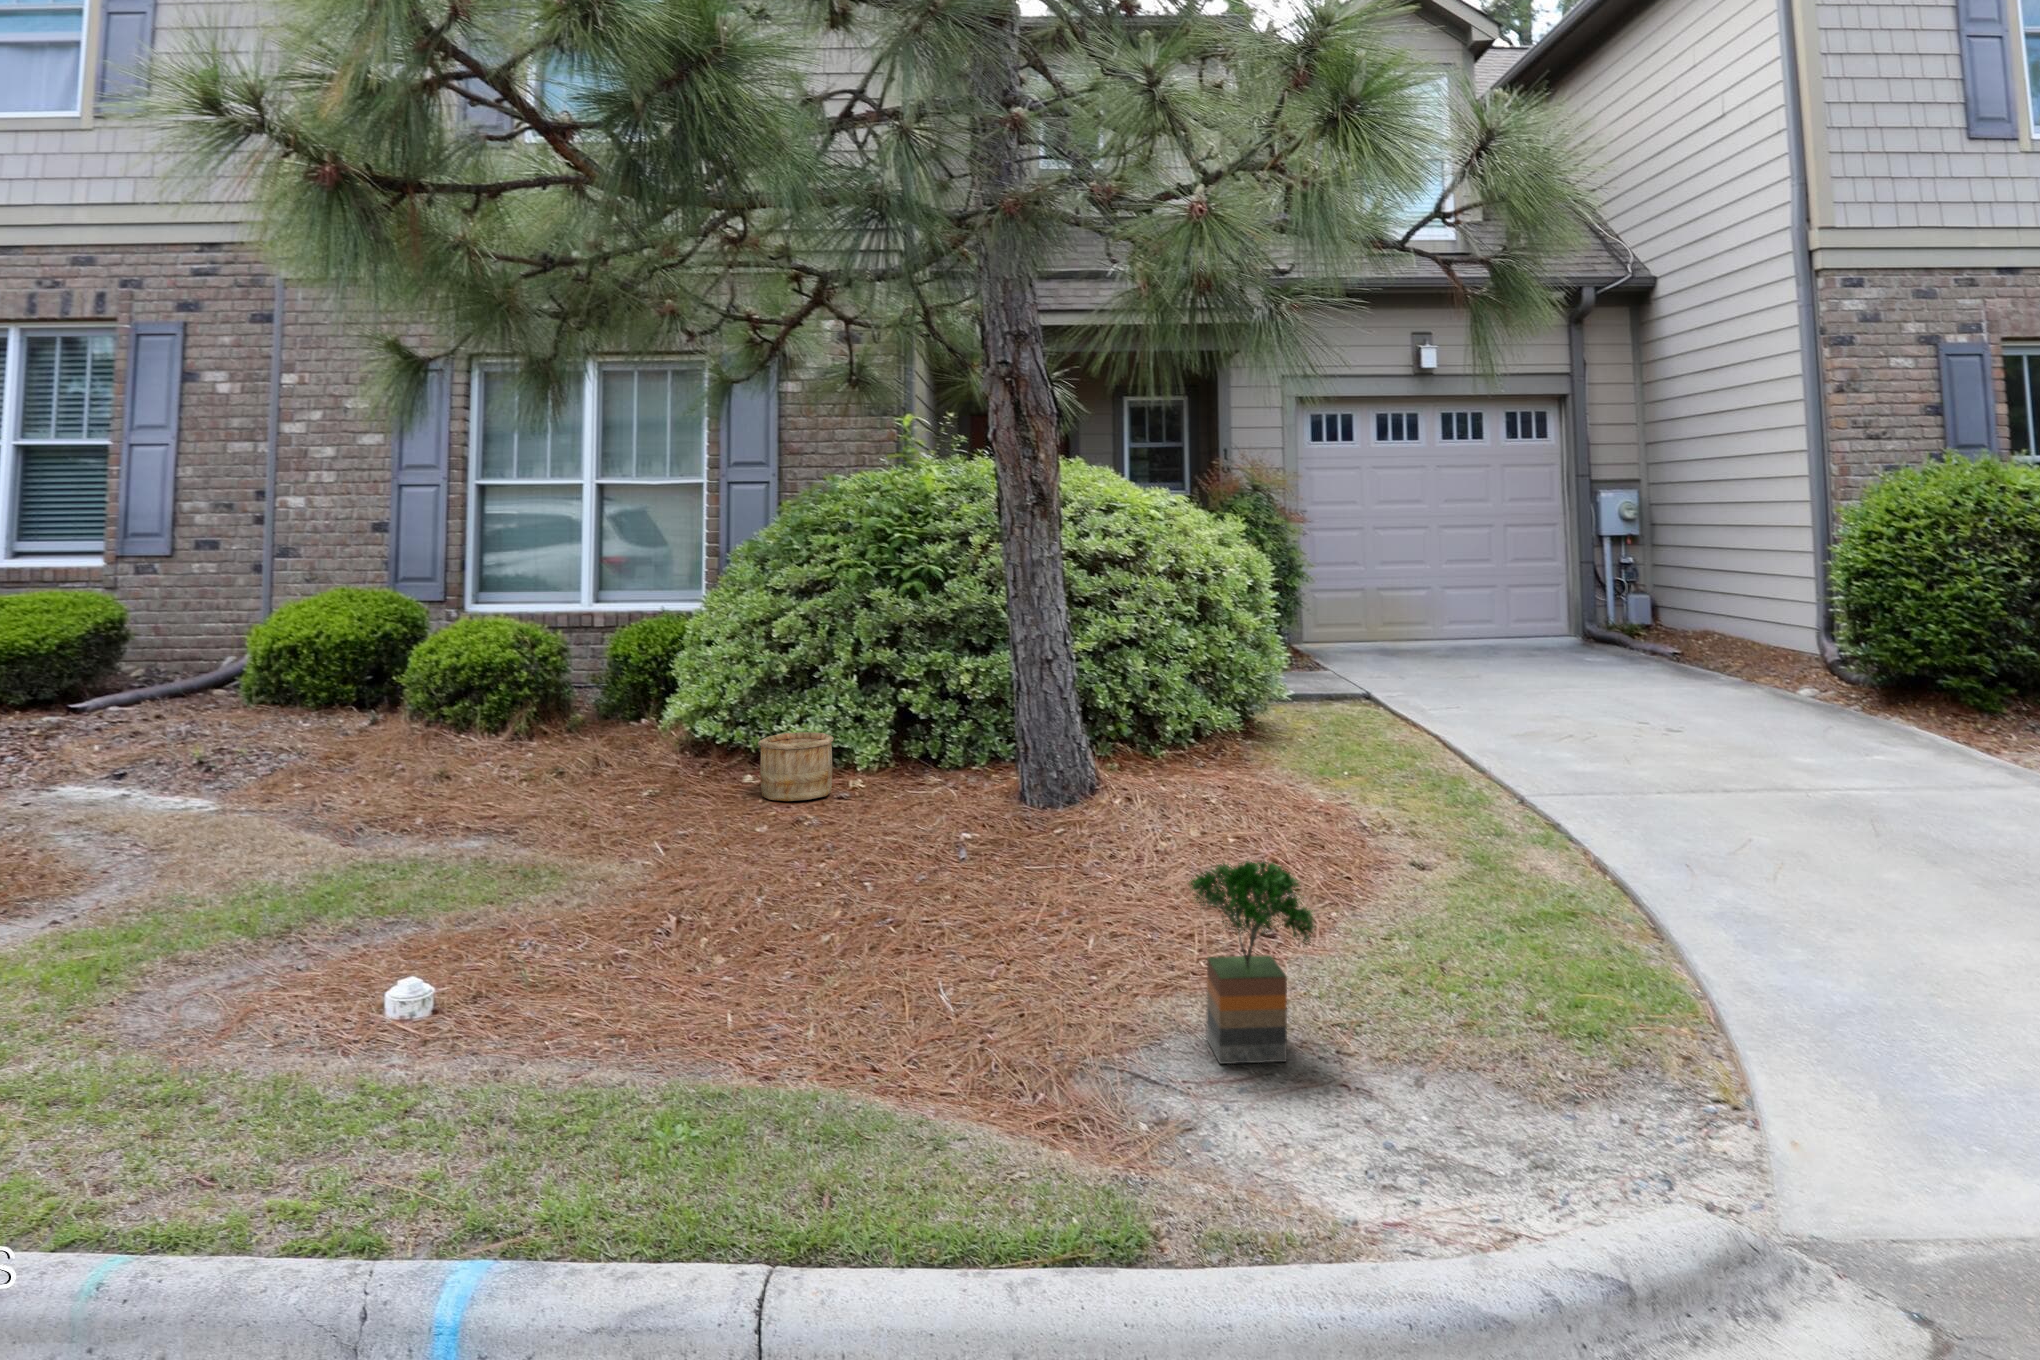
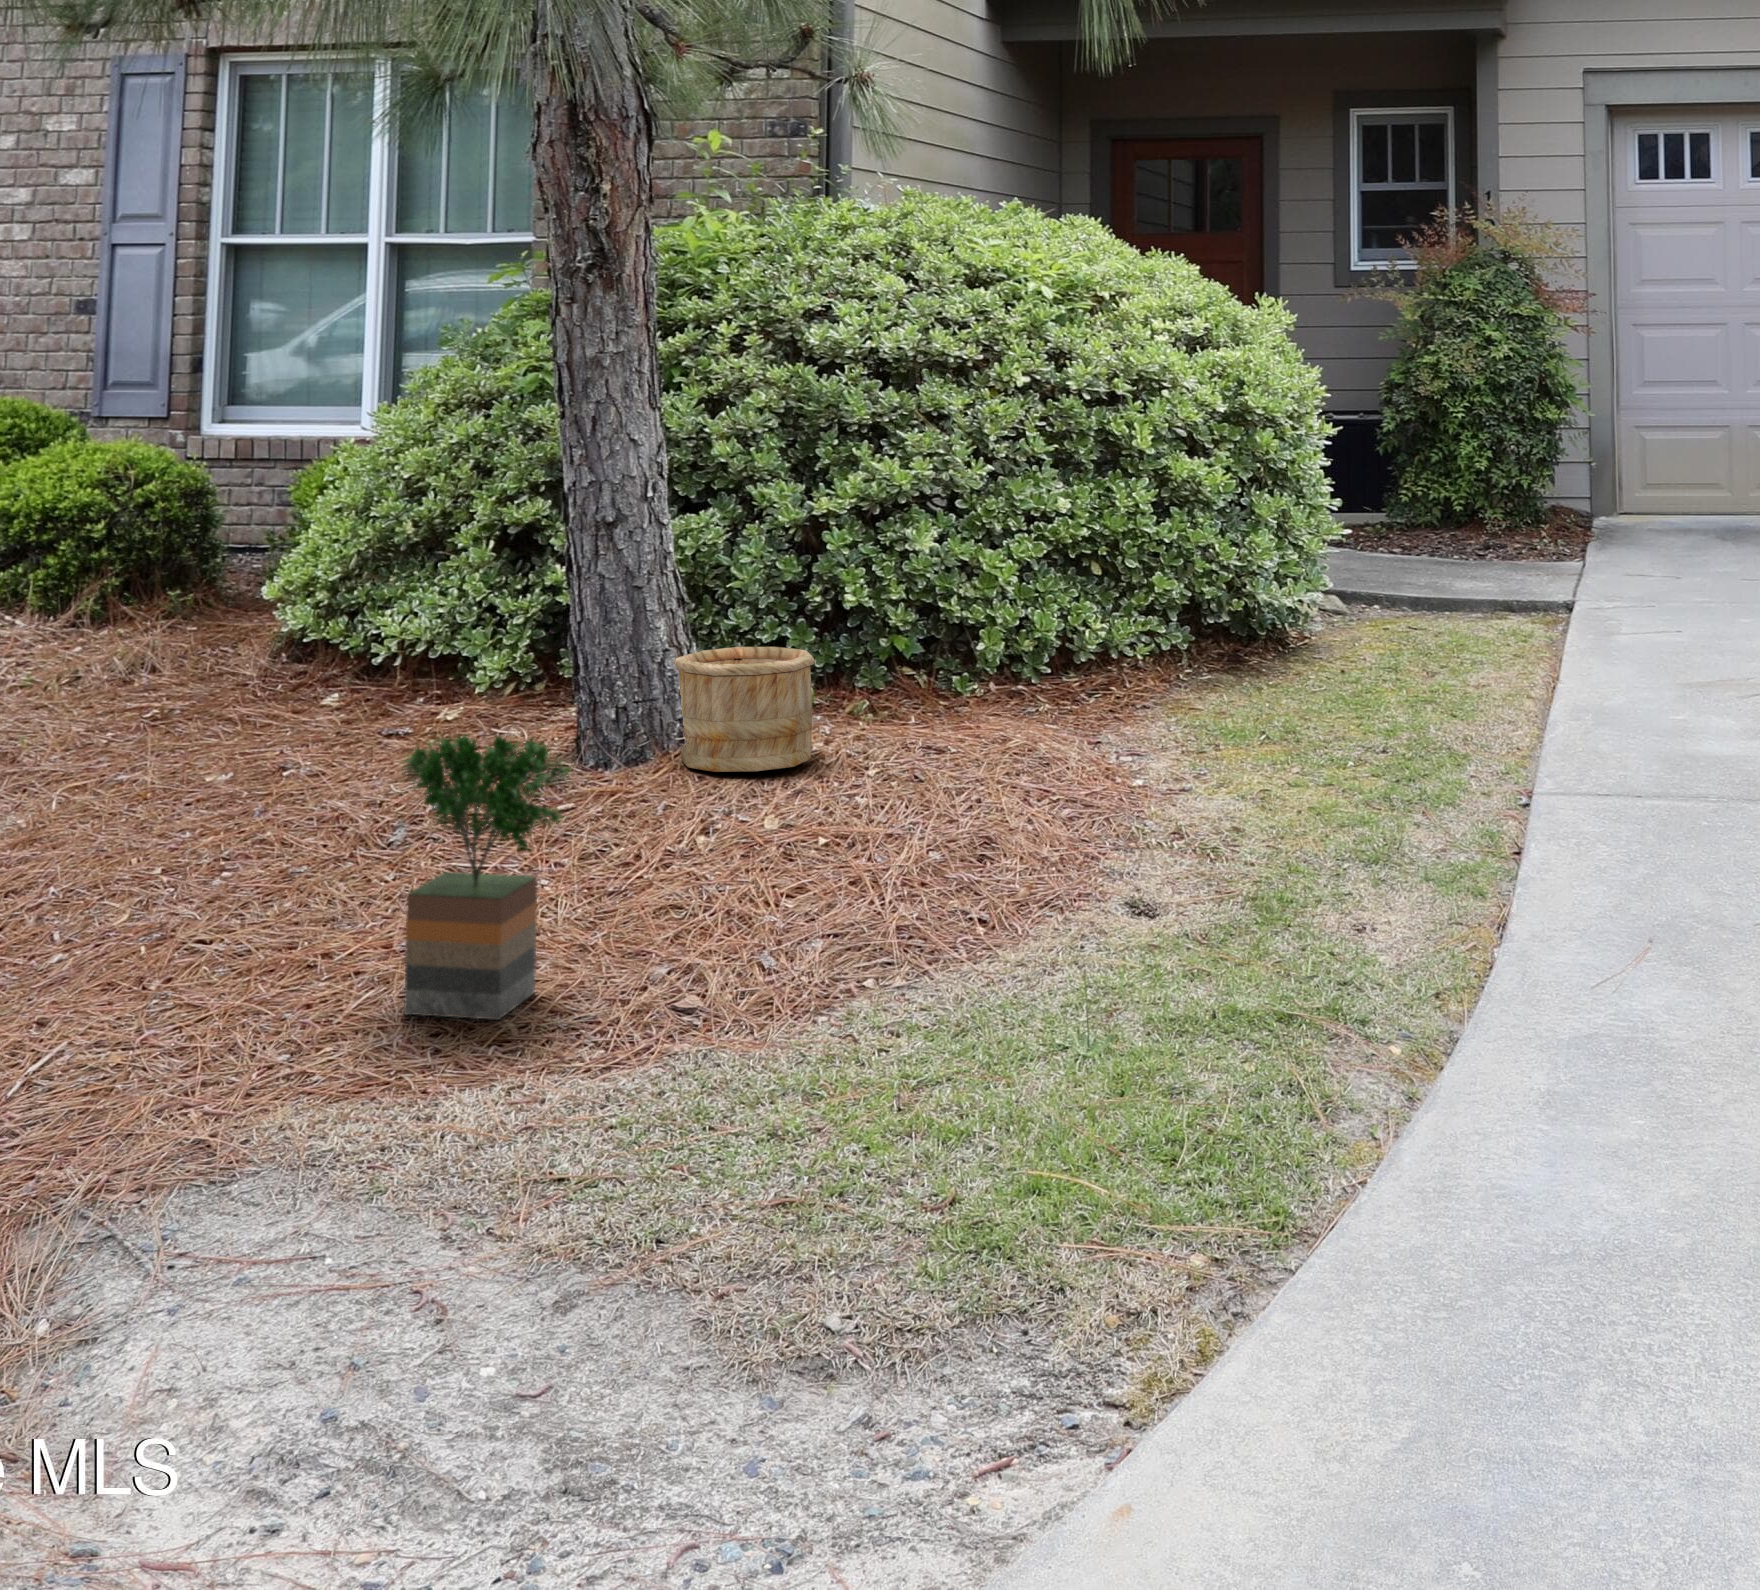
wooden bucket: present [758,732,834,801] -> present [674,647,815,772]

